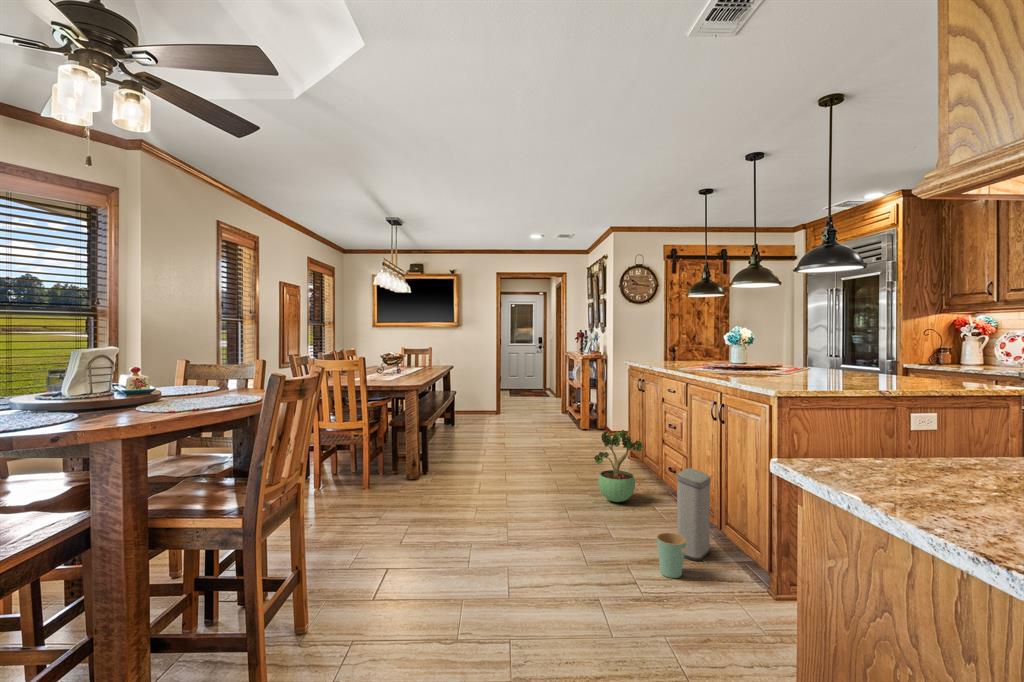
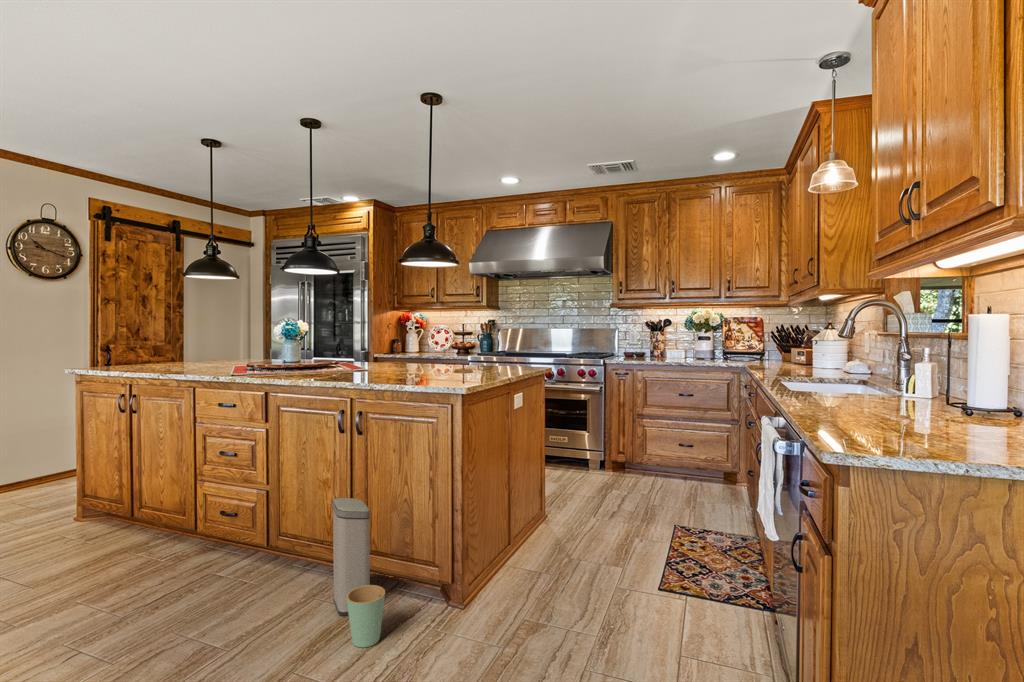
potted plant: present [594,430,643,502] -> none [127,477,212,597]

